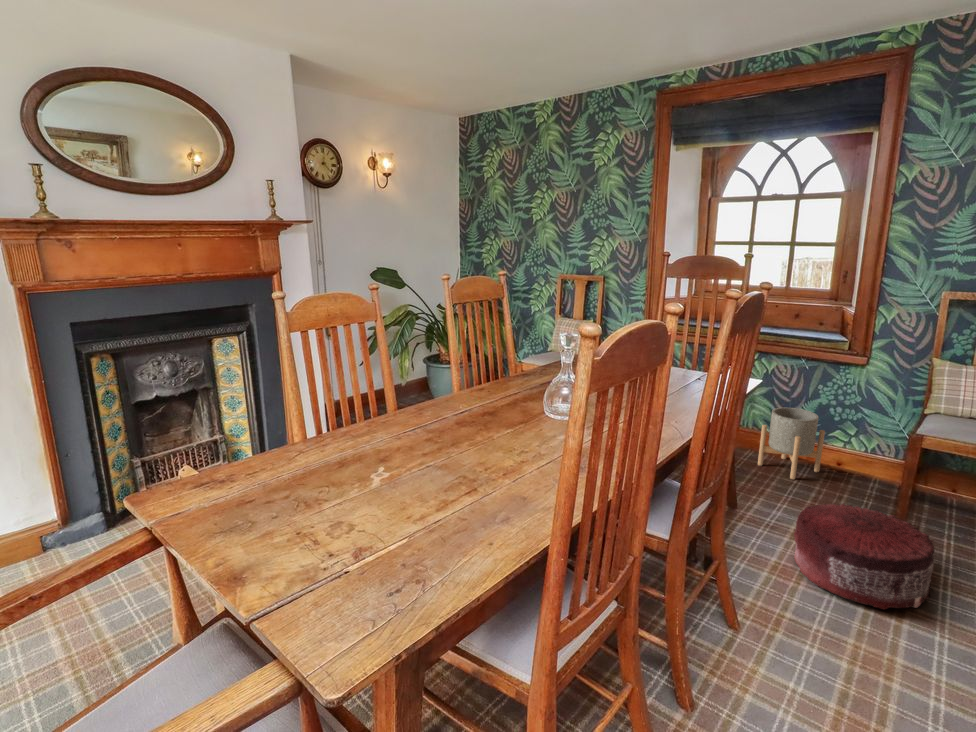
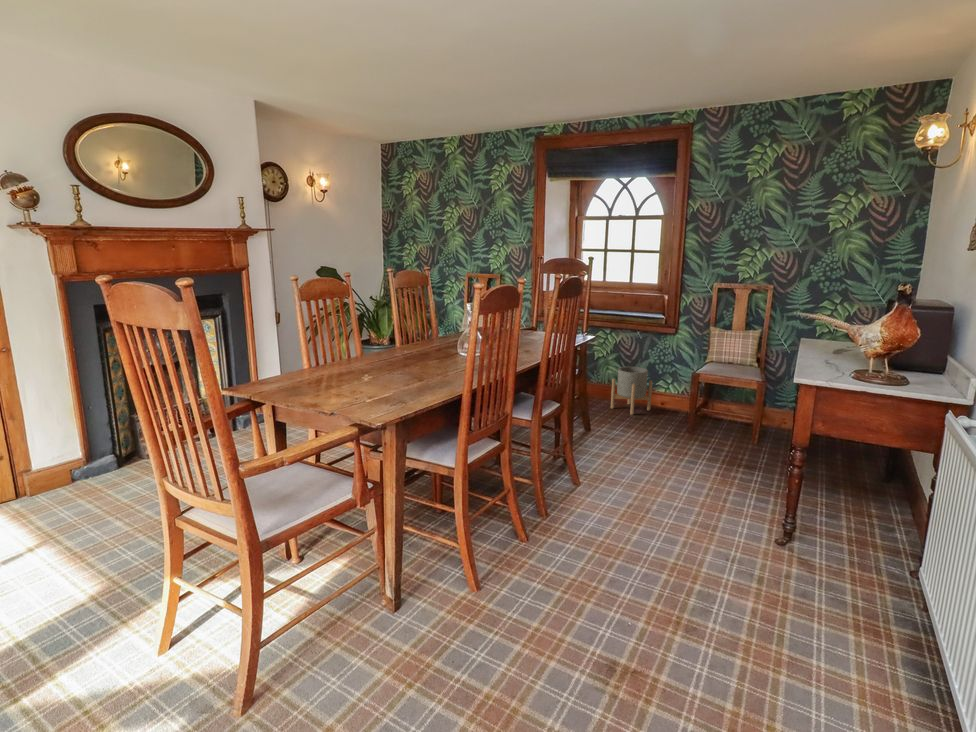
pouf: present [794,503,935,610] -> none [620,416,696,469]

